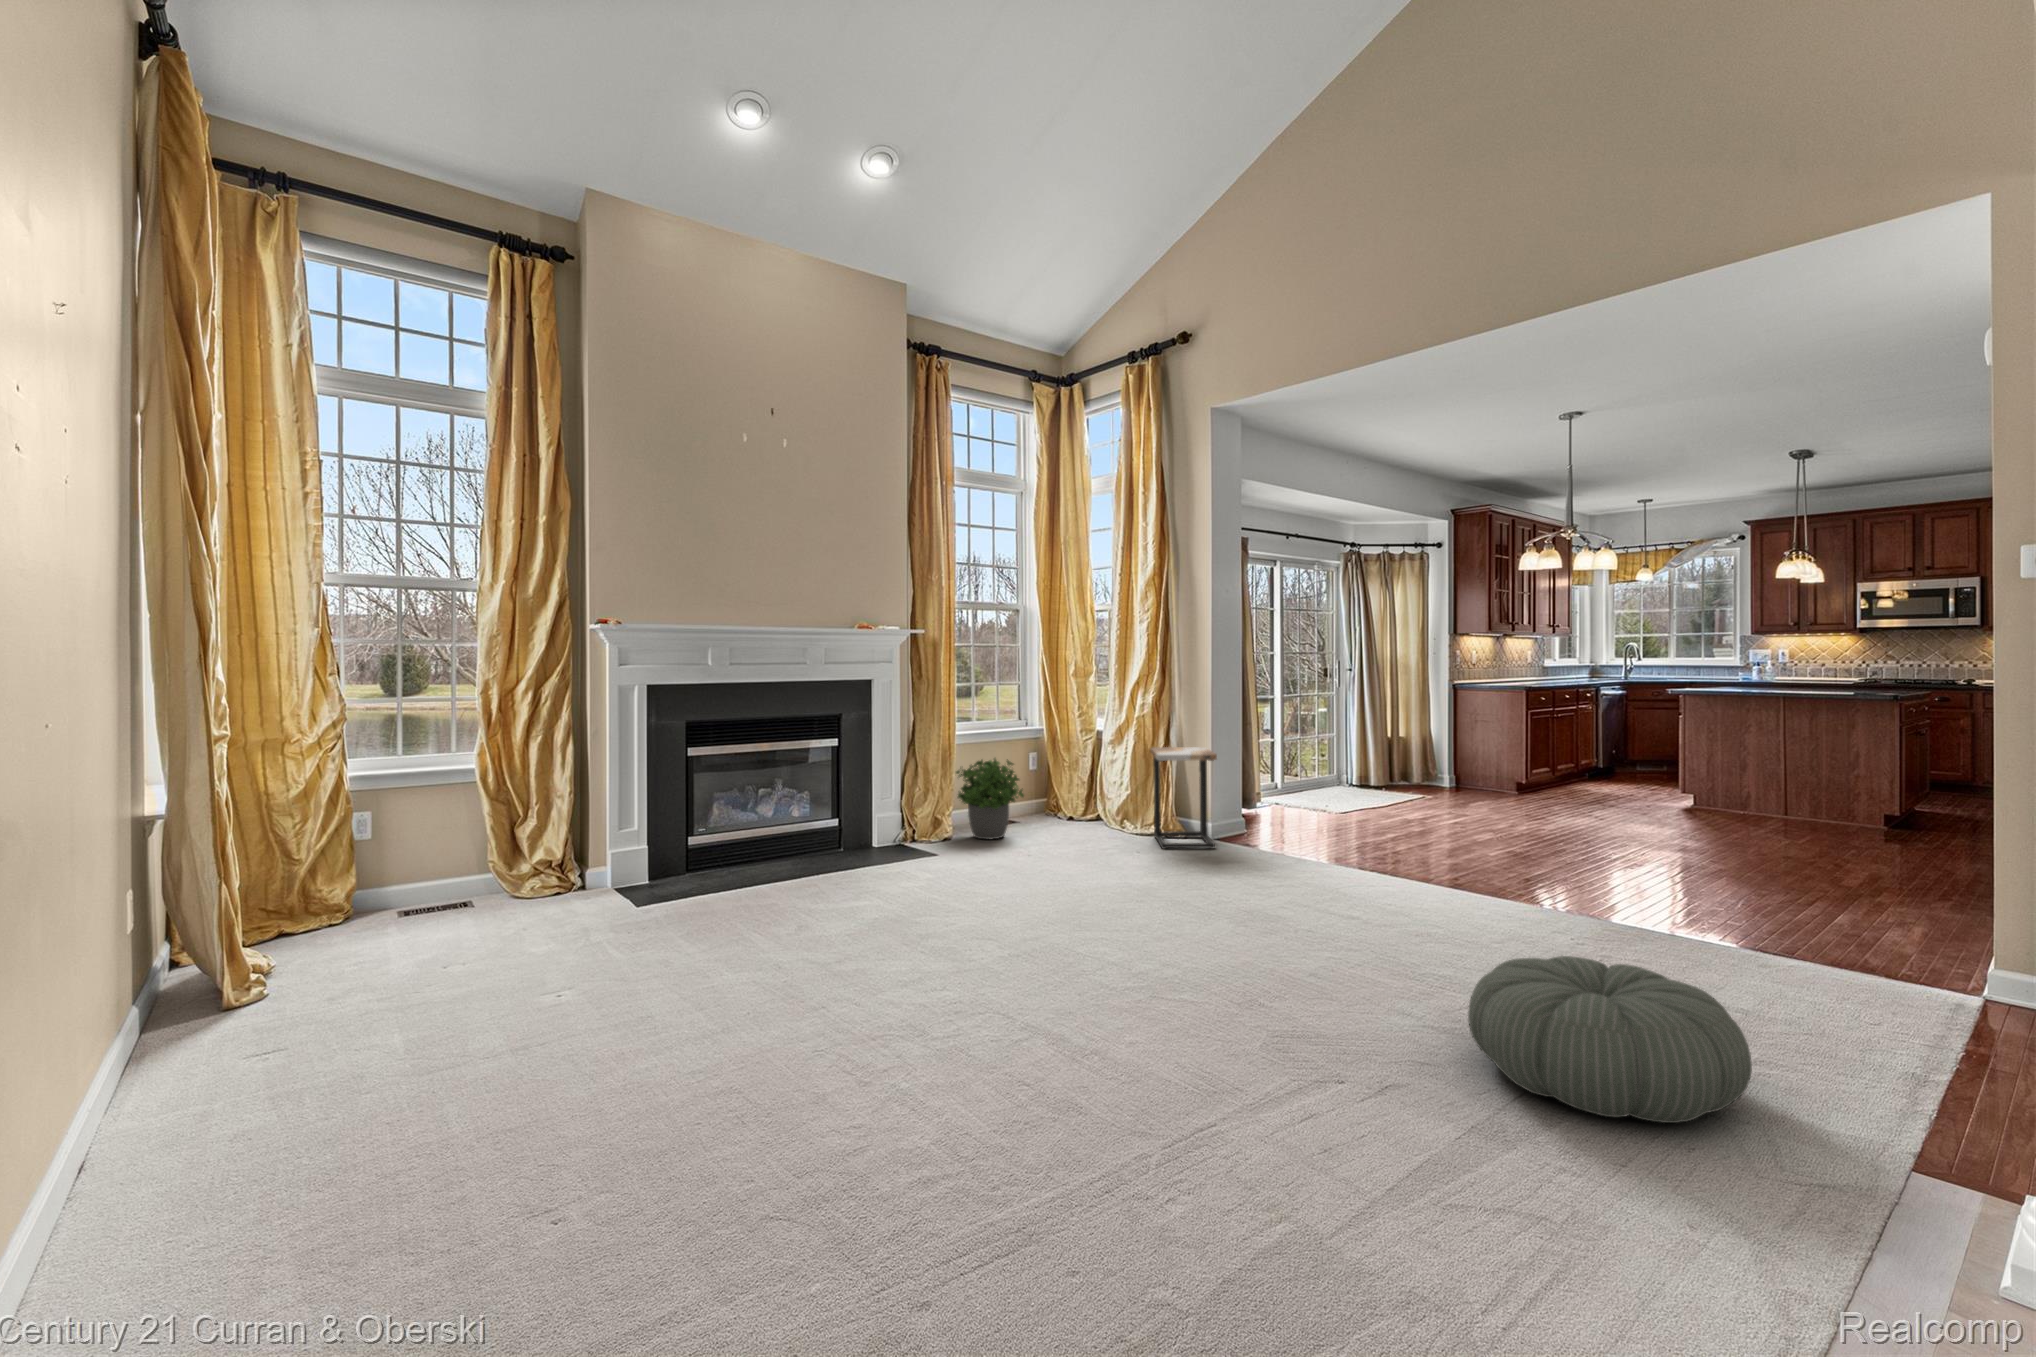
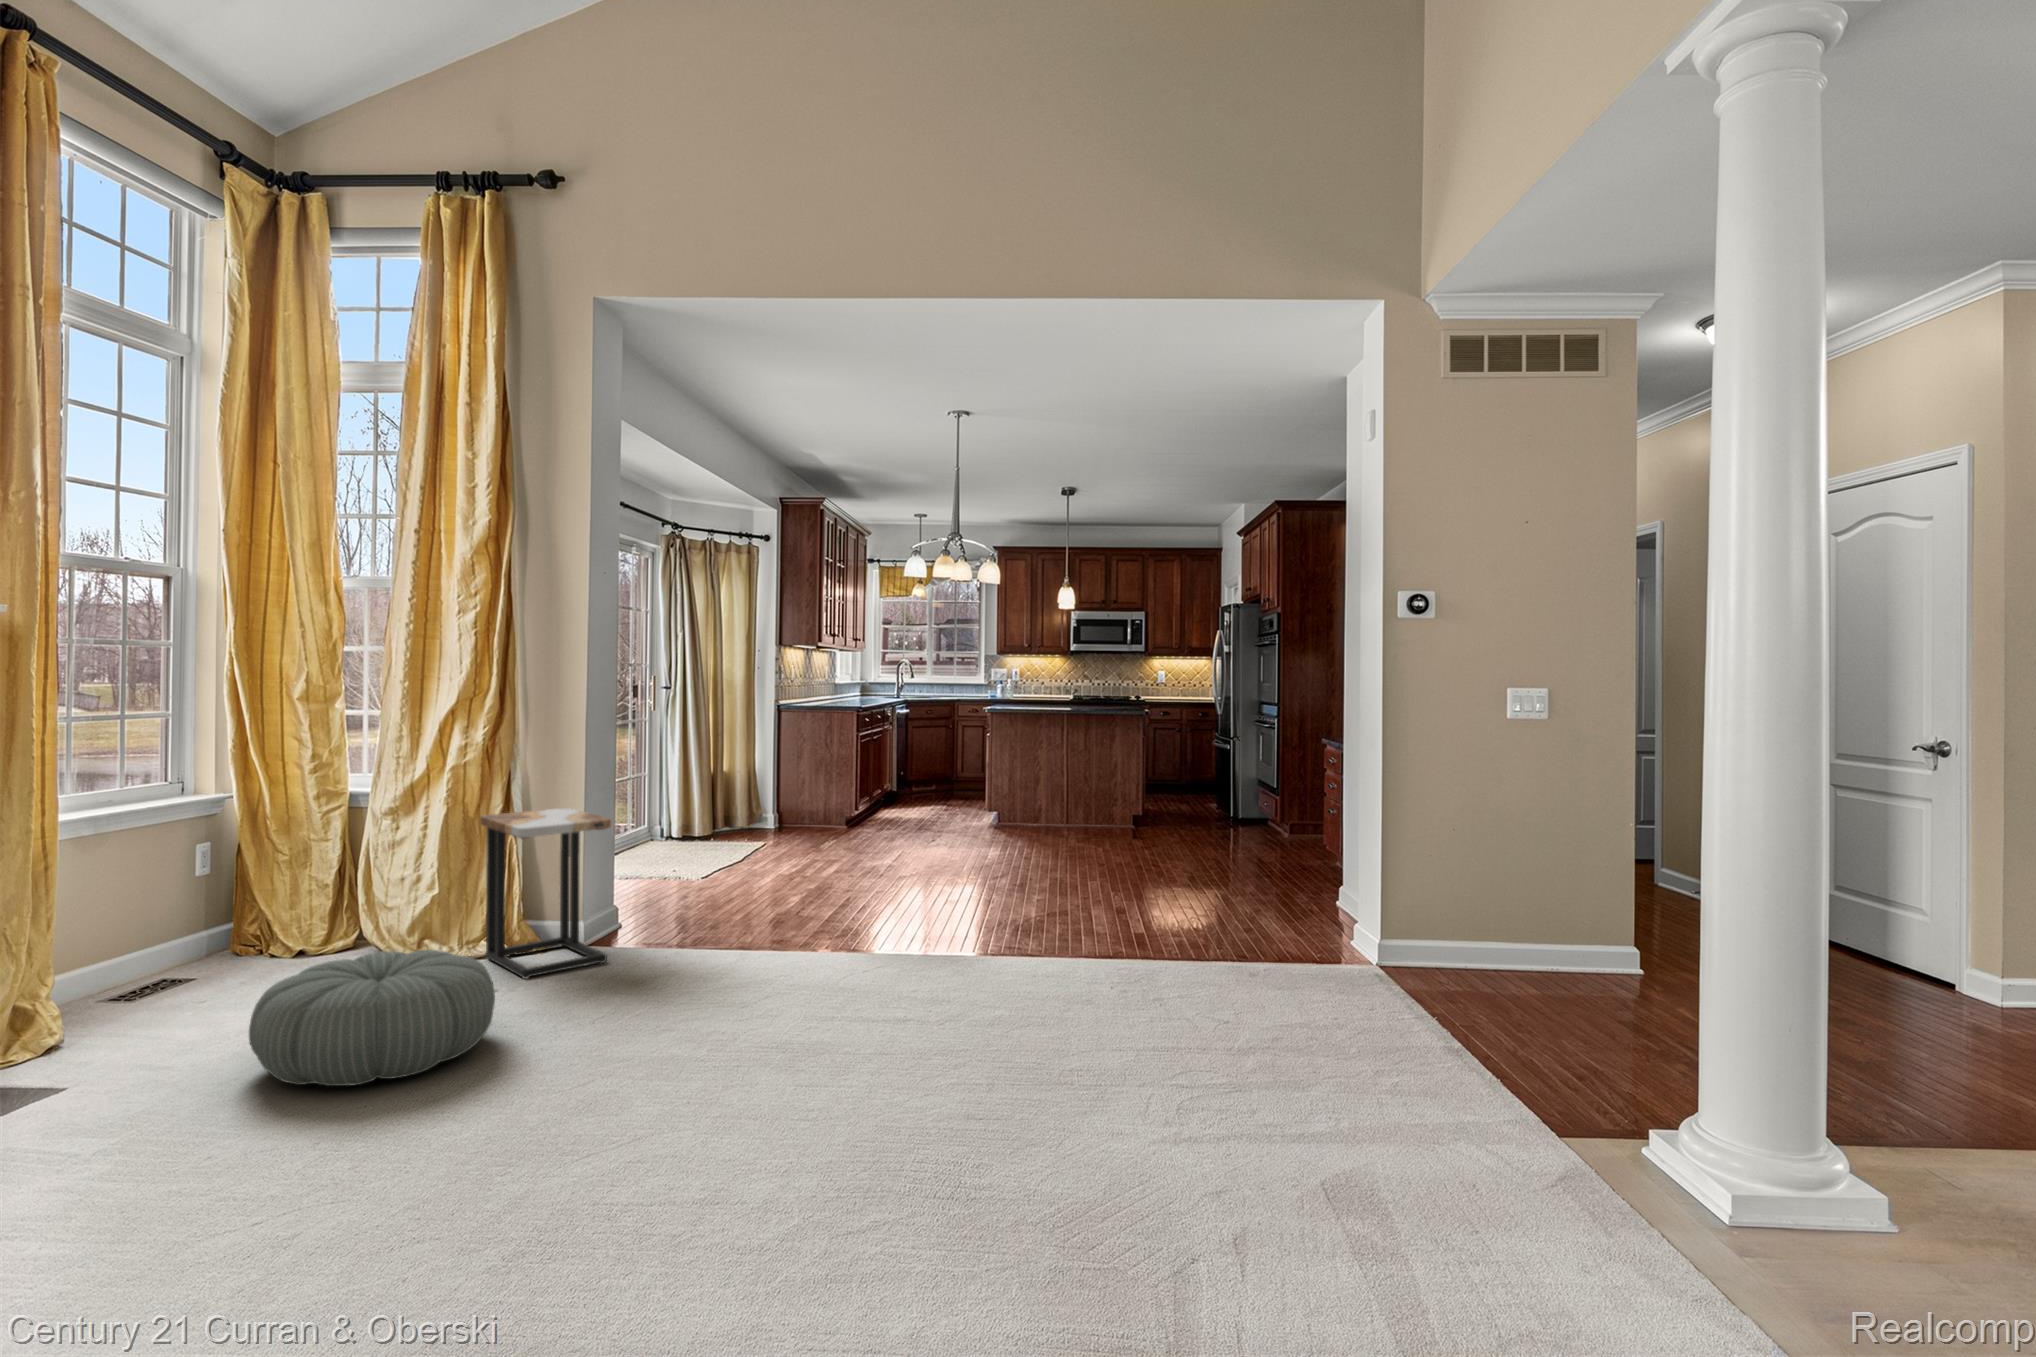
potted plant: present [956,759,1024,839] -> none [53,862,233,1031]
pouf: present [1468,956,1752,1123] -> present [249,949,495,1086]

